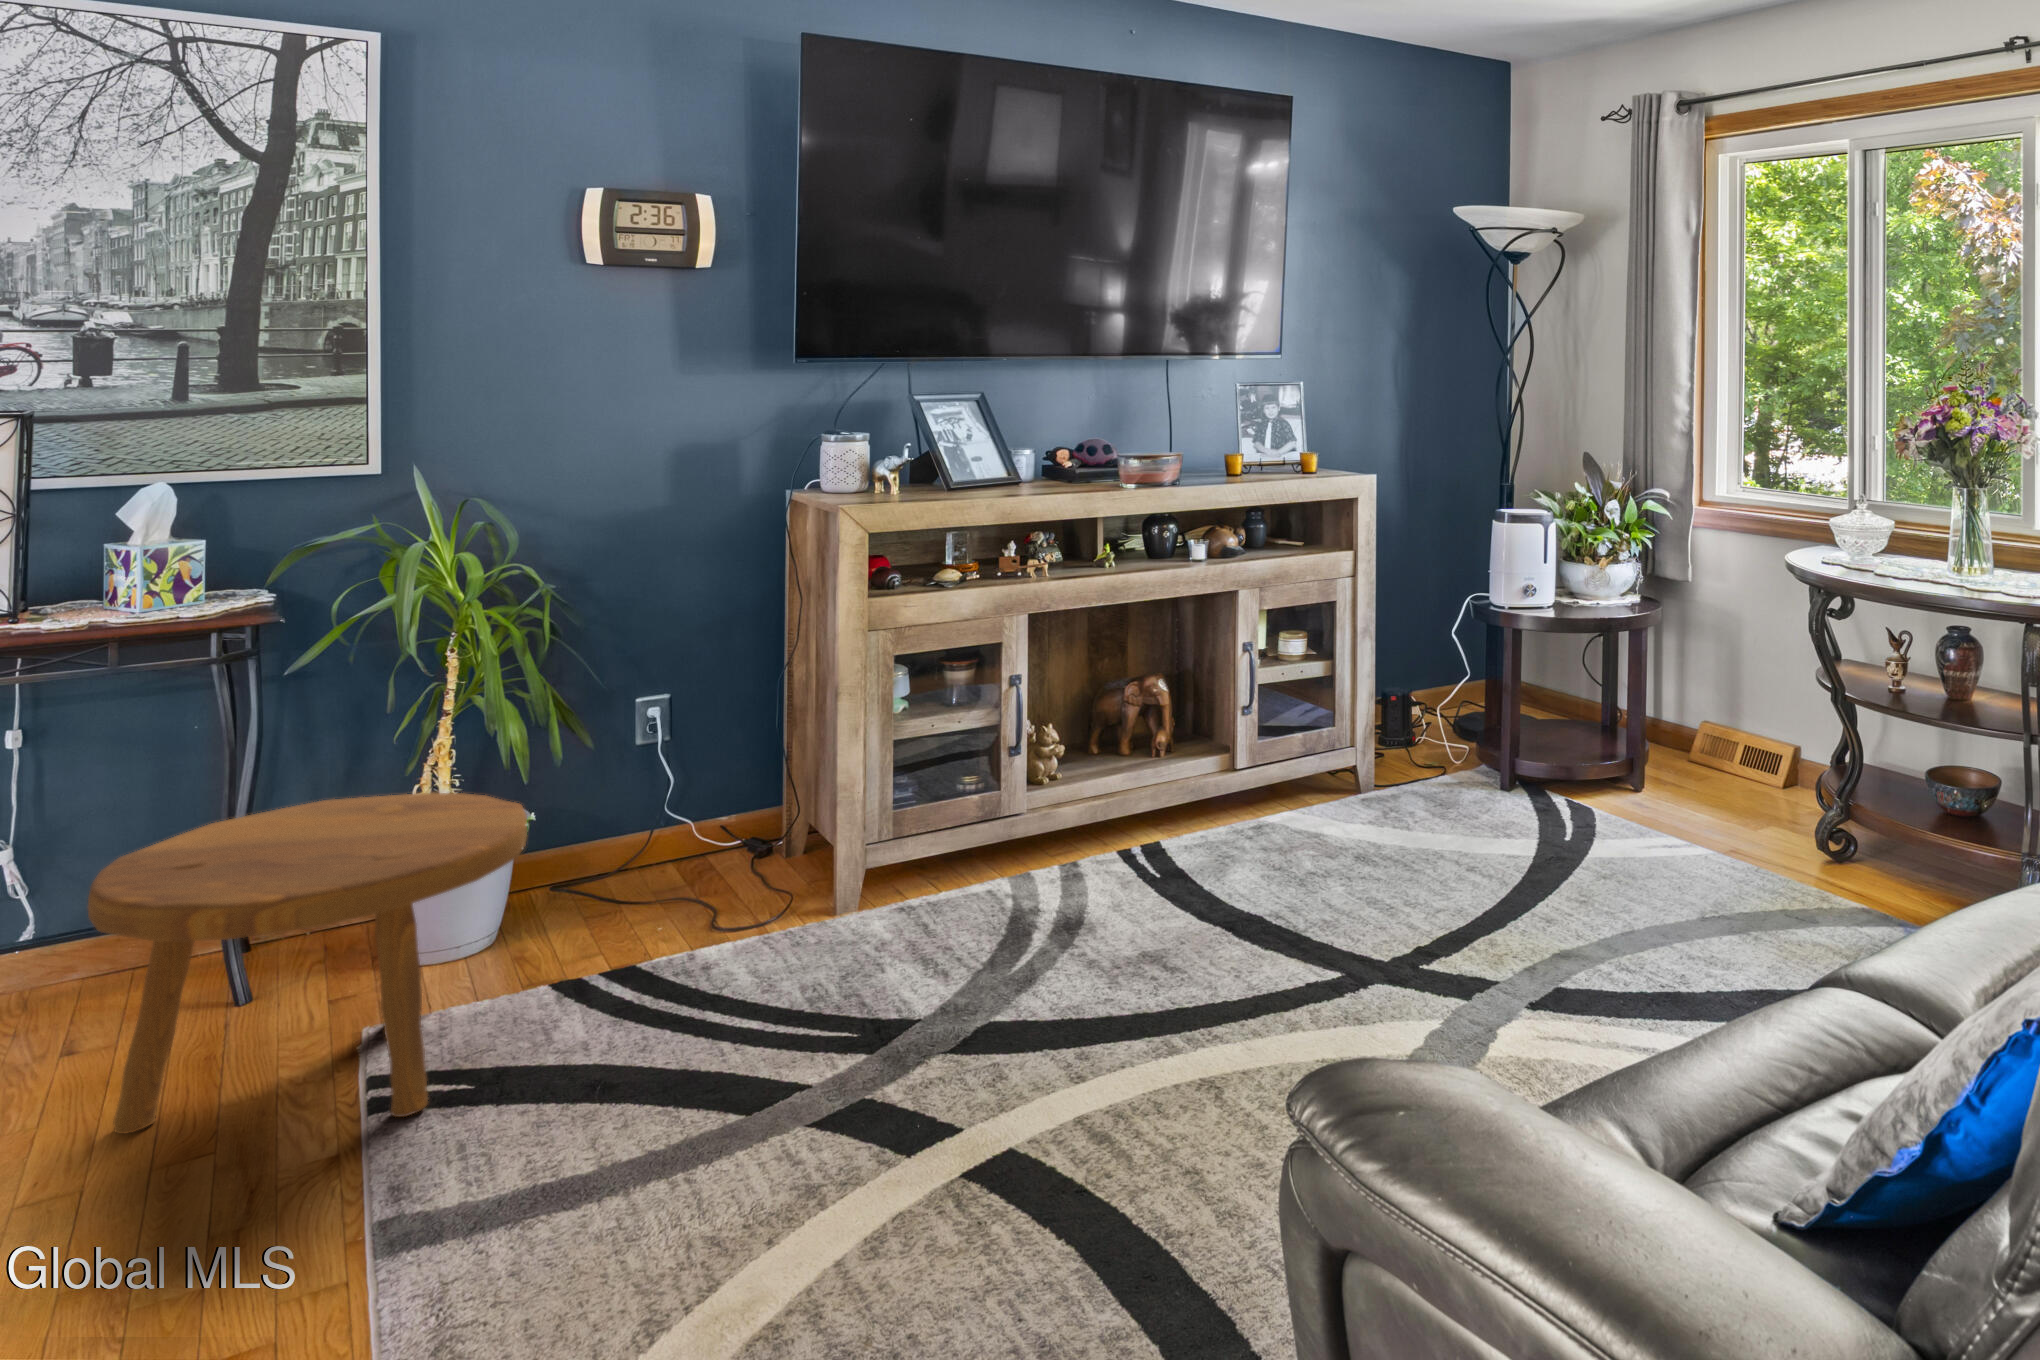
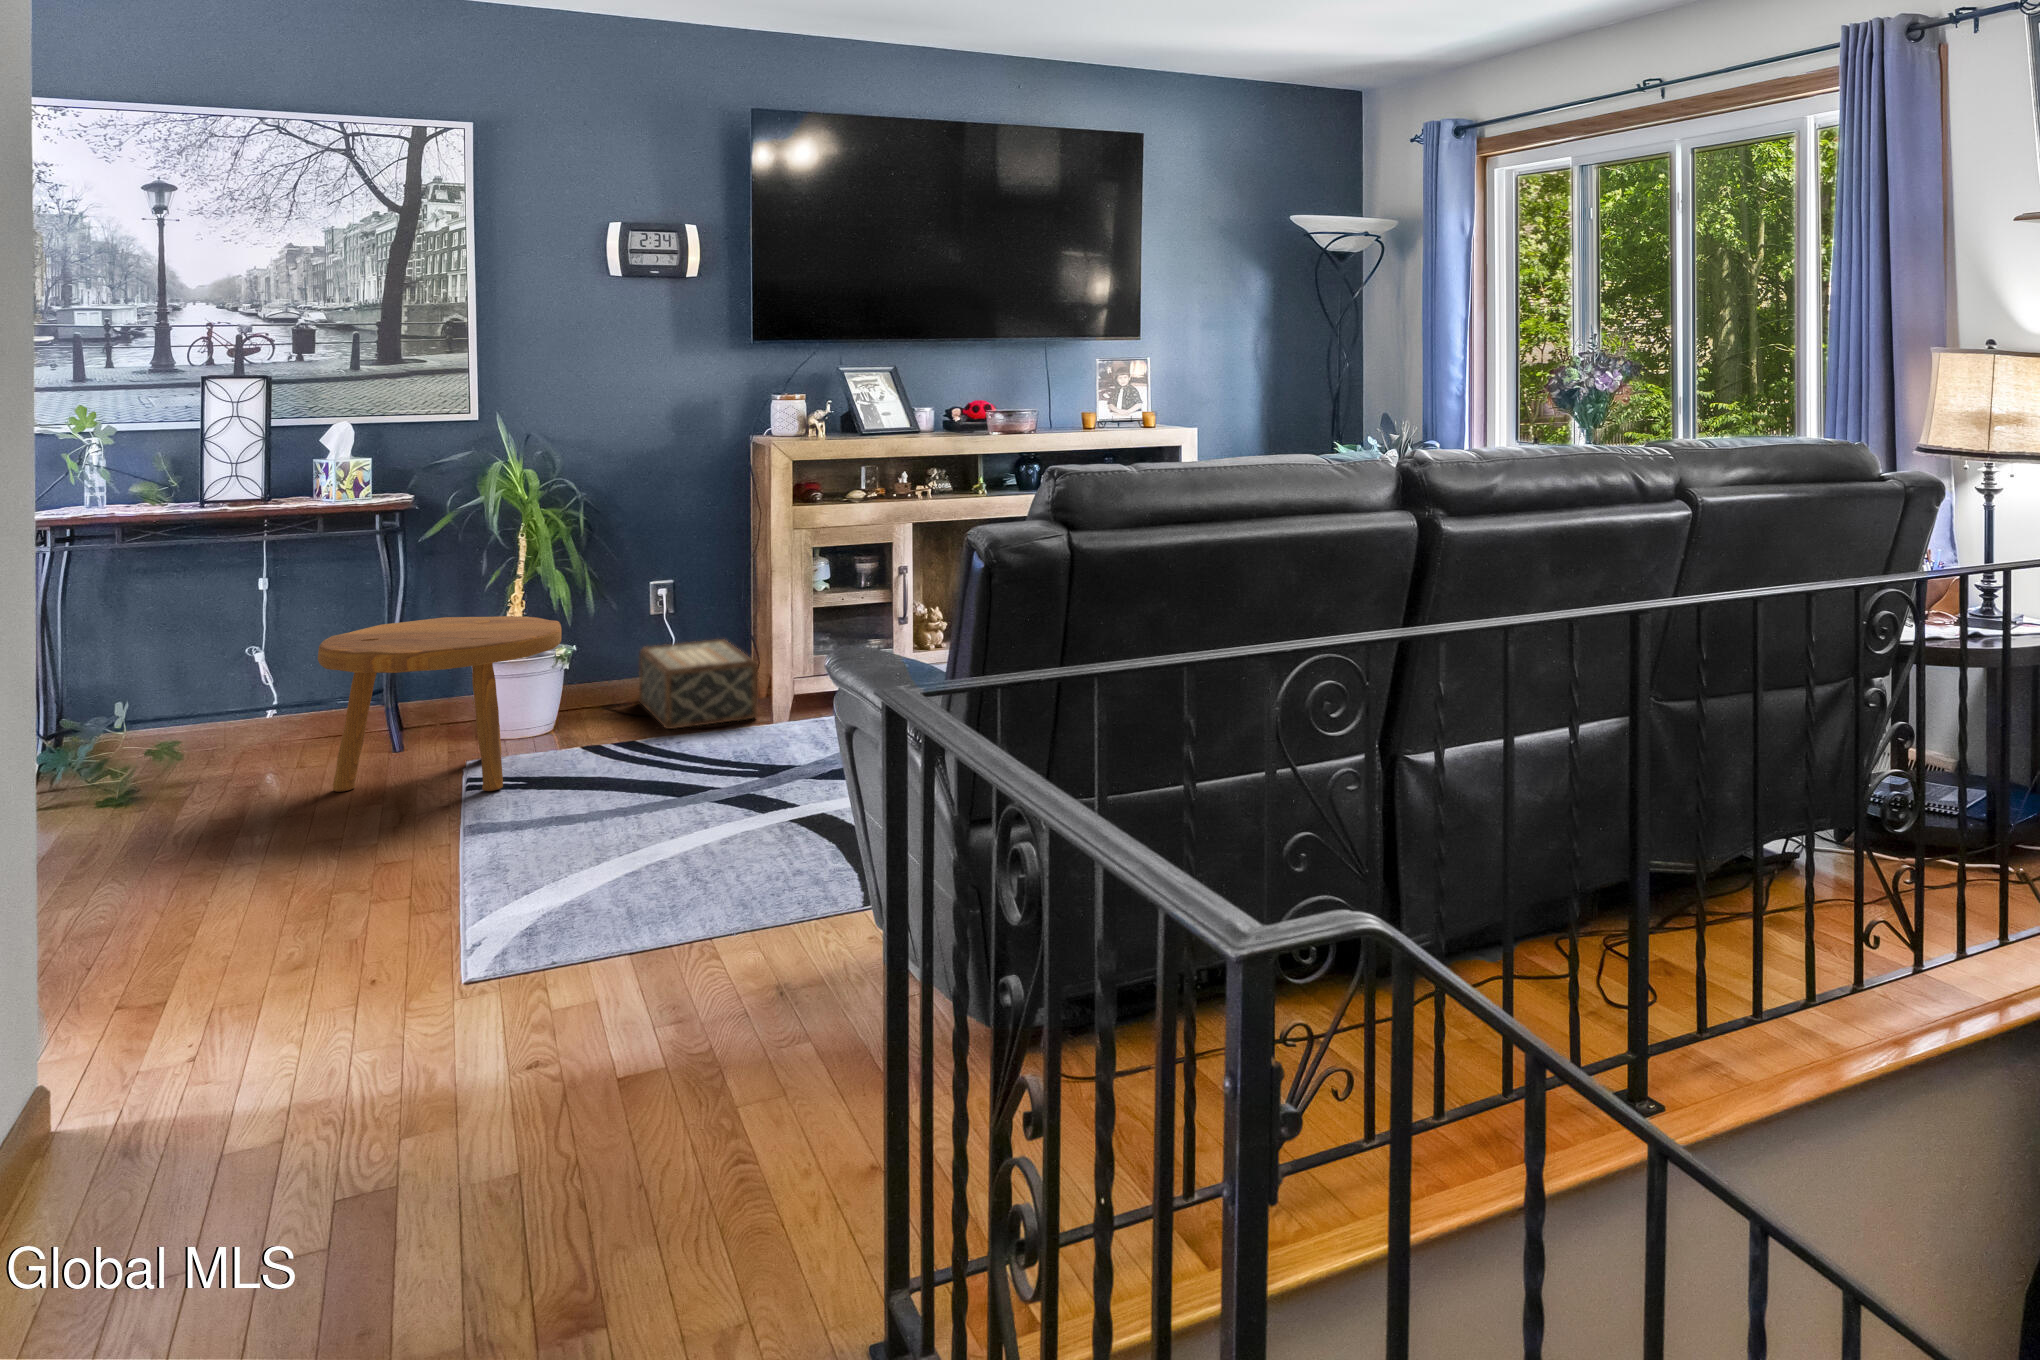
woven basket: none [625,777,813,938] -> present [639,639,758,729]

